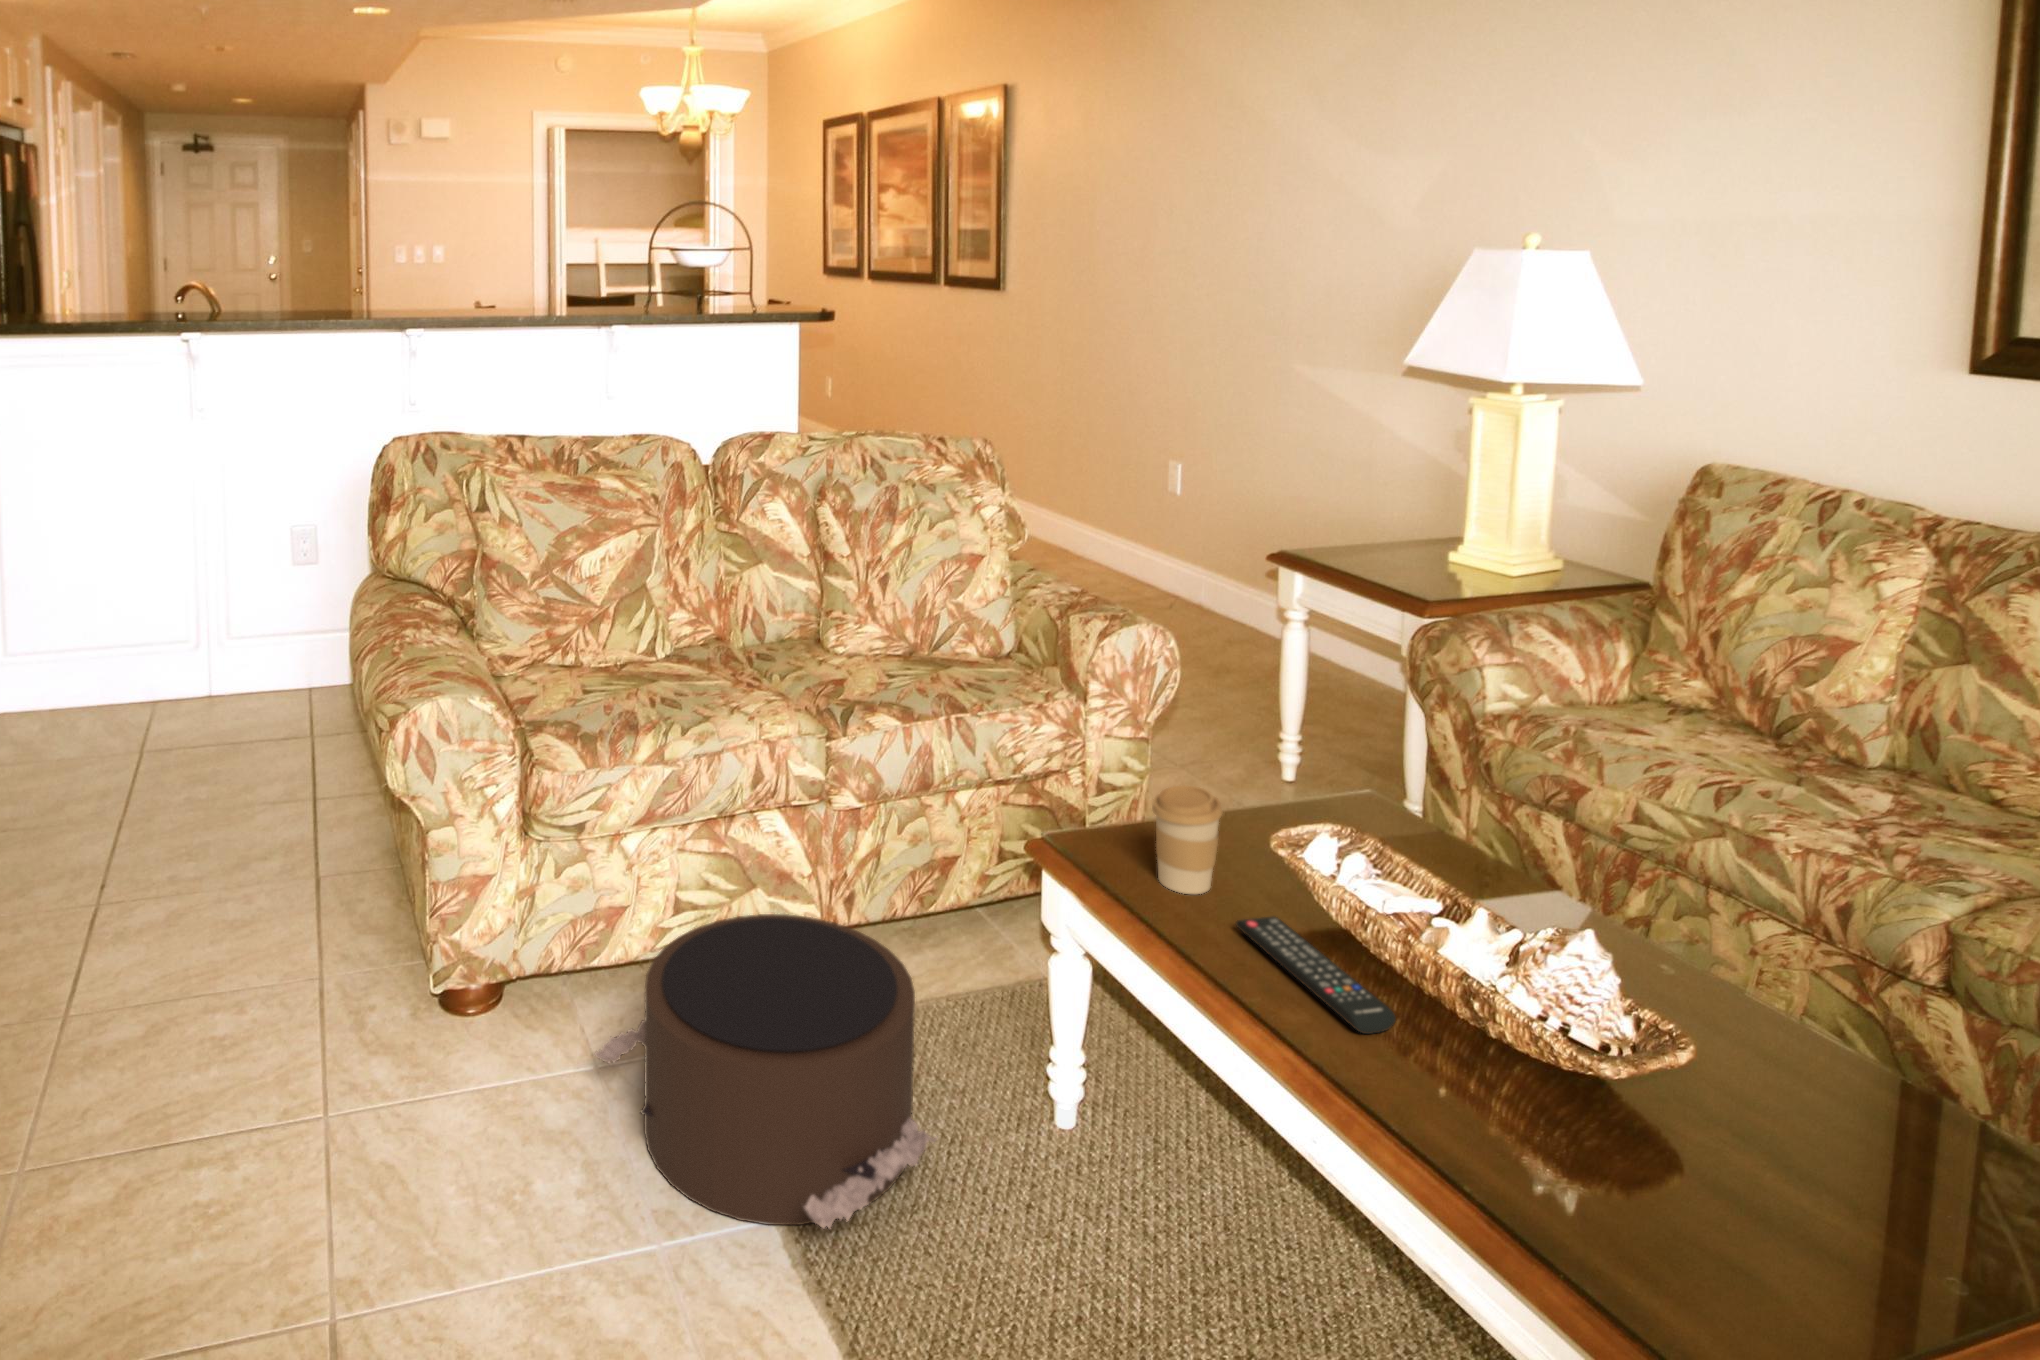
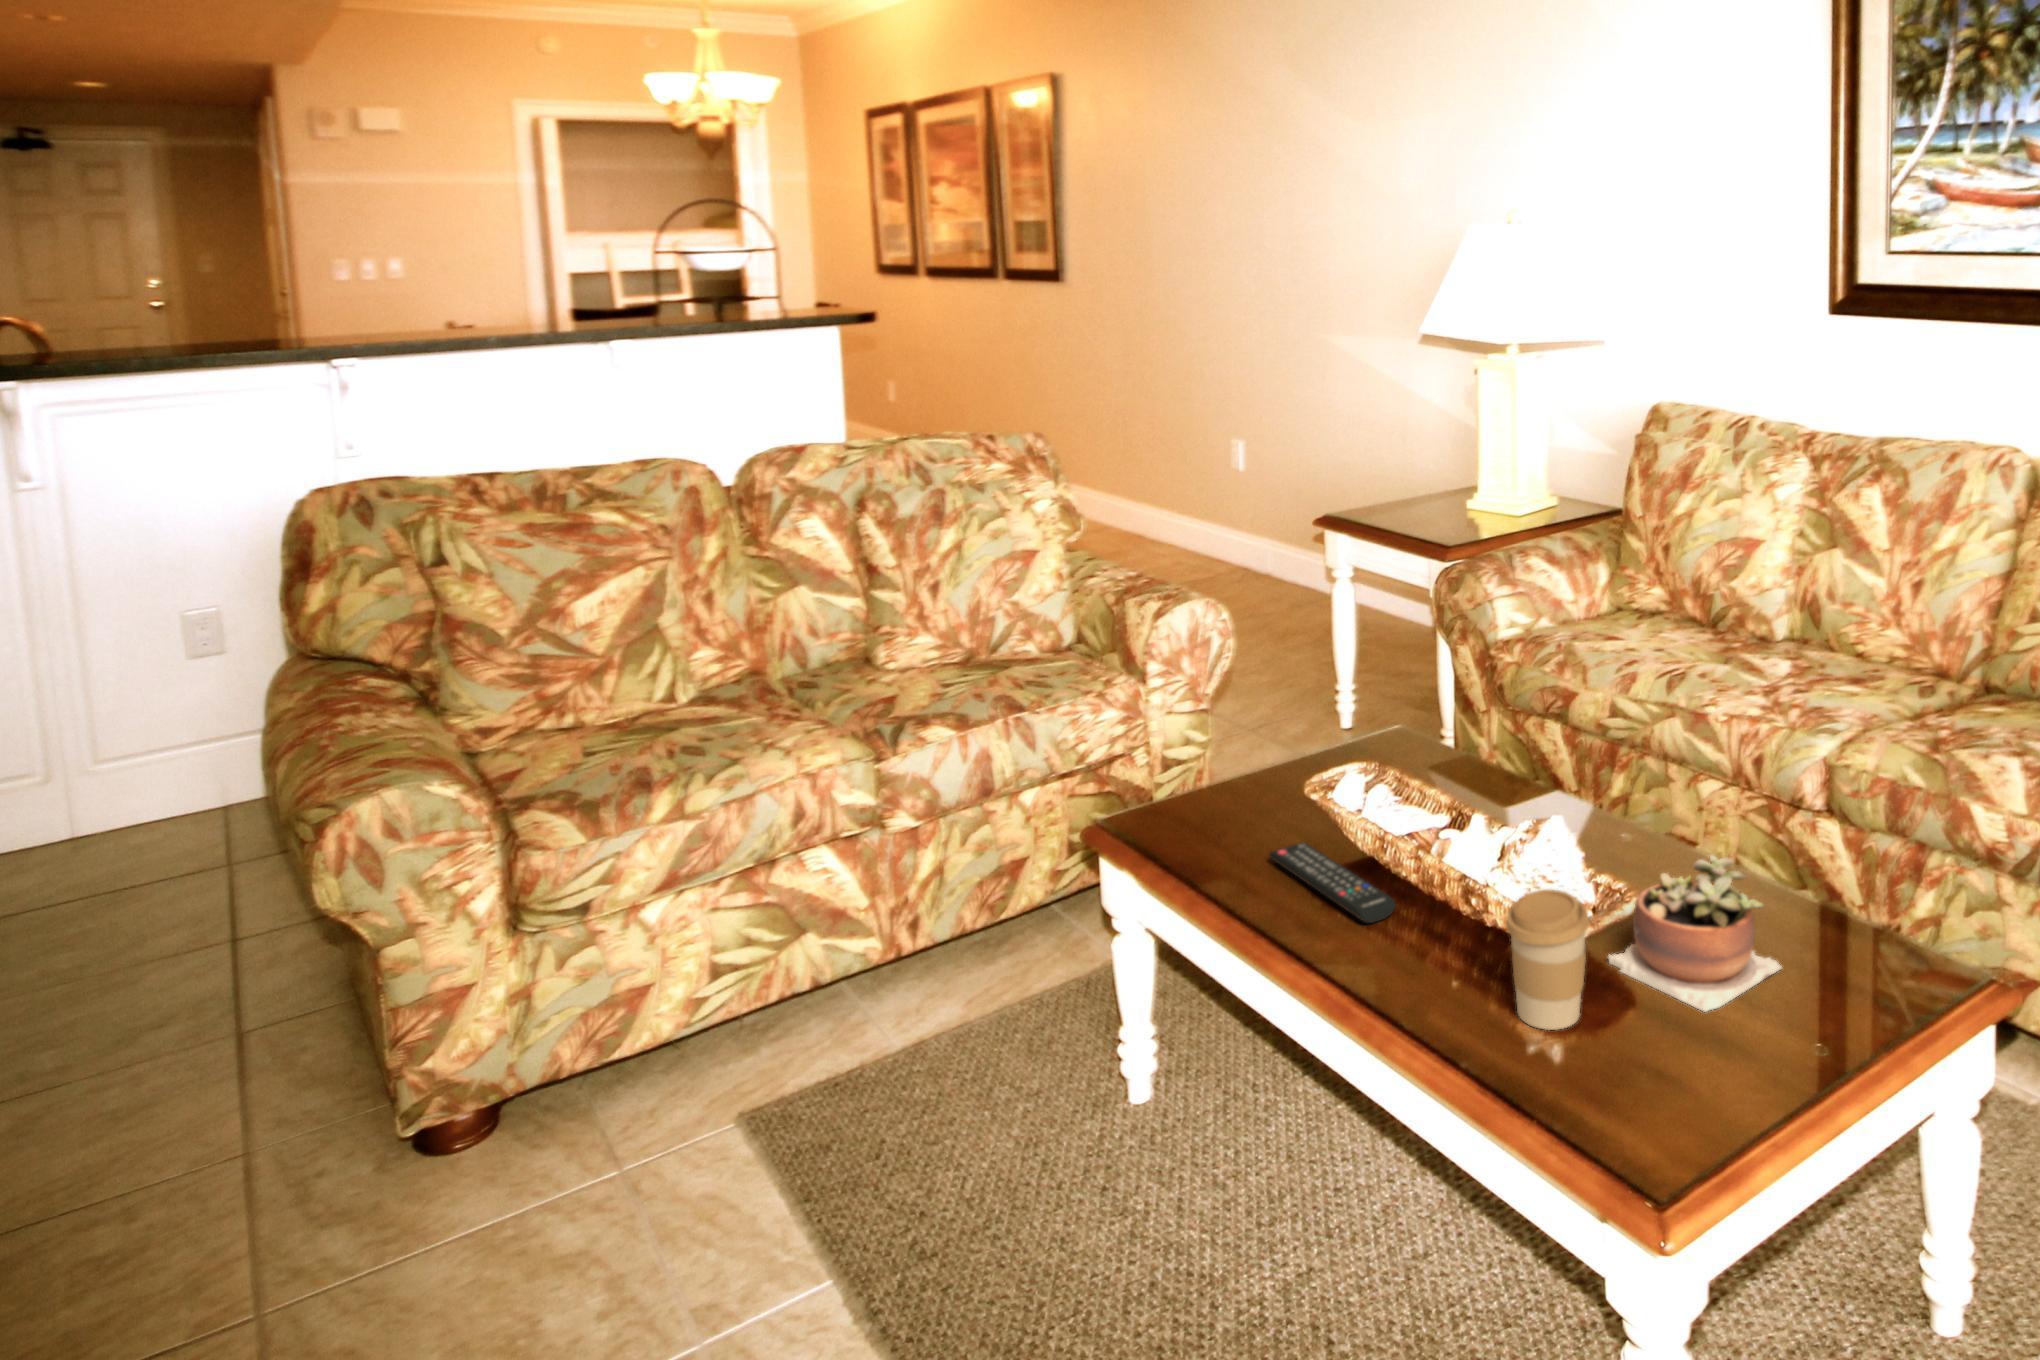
coffee cup: present [1152,786,1222,894] -> present [1506,890,1589,1030]
pouf: present [595,914,937,1228] -> none [613,948,1006,1275]
succulent plant: none [1694,1063,1972,1274] -> present [1609,855,1782,1012]

